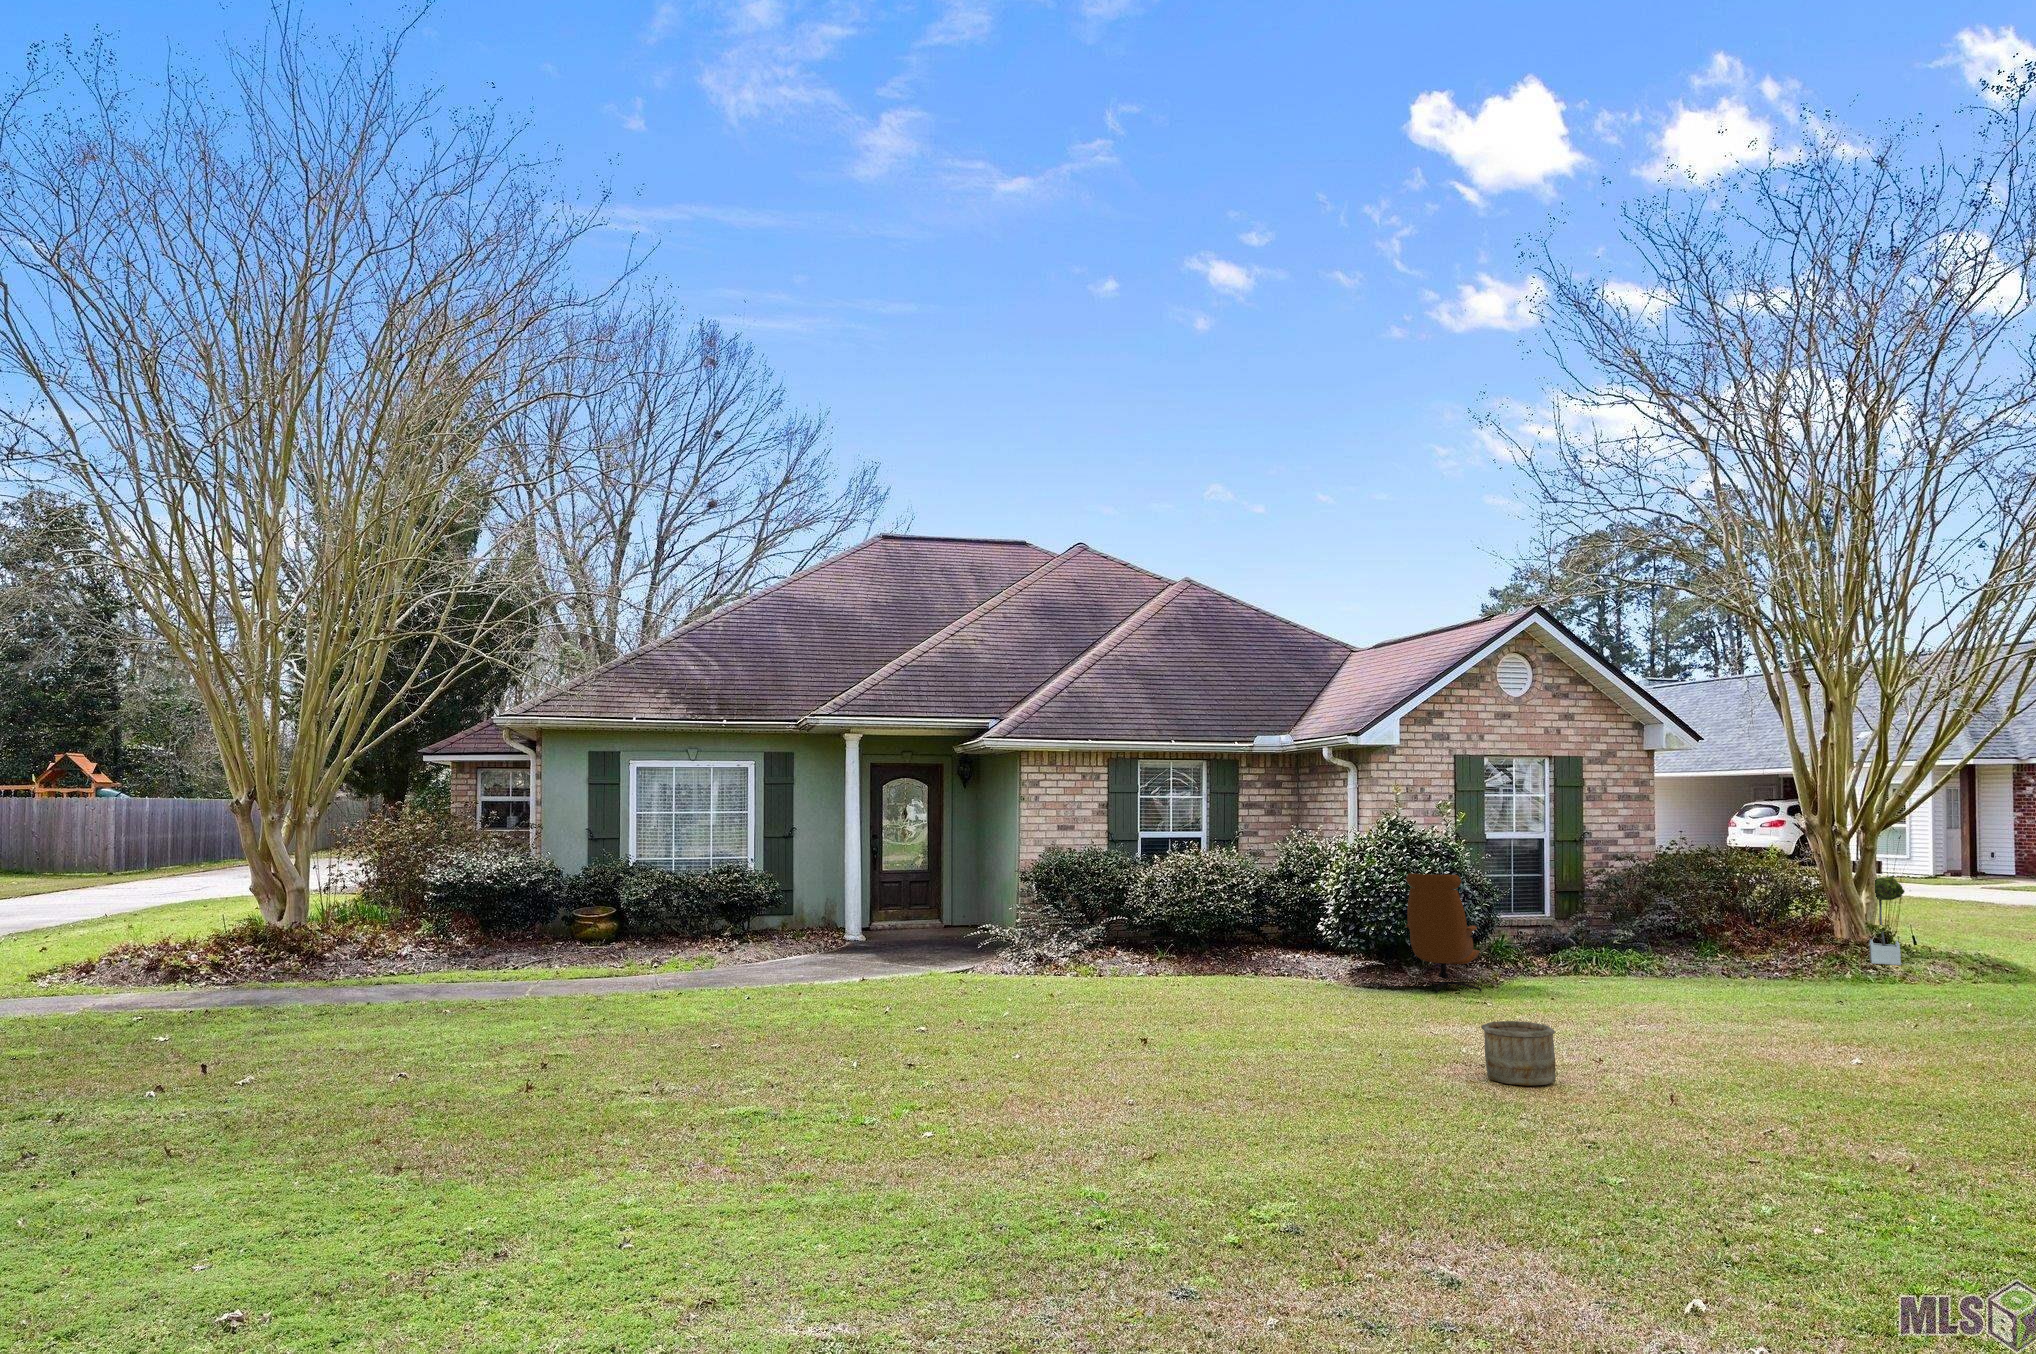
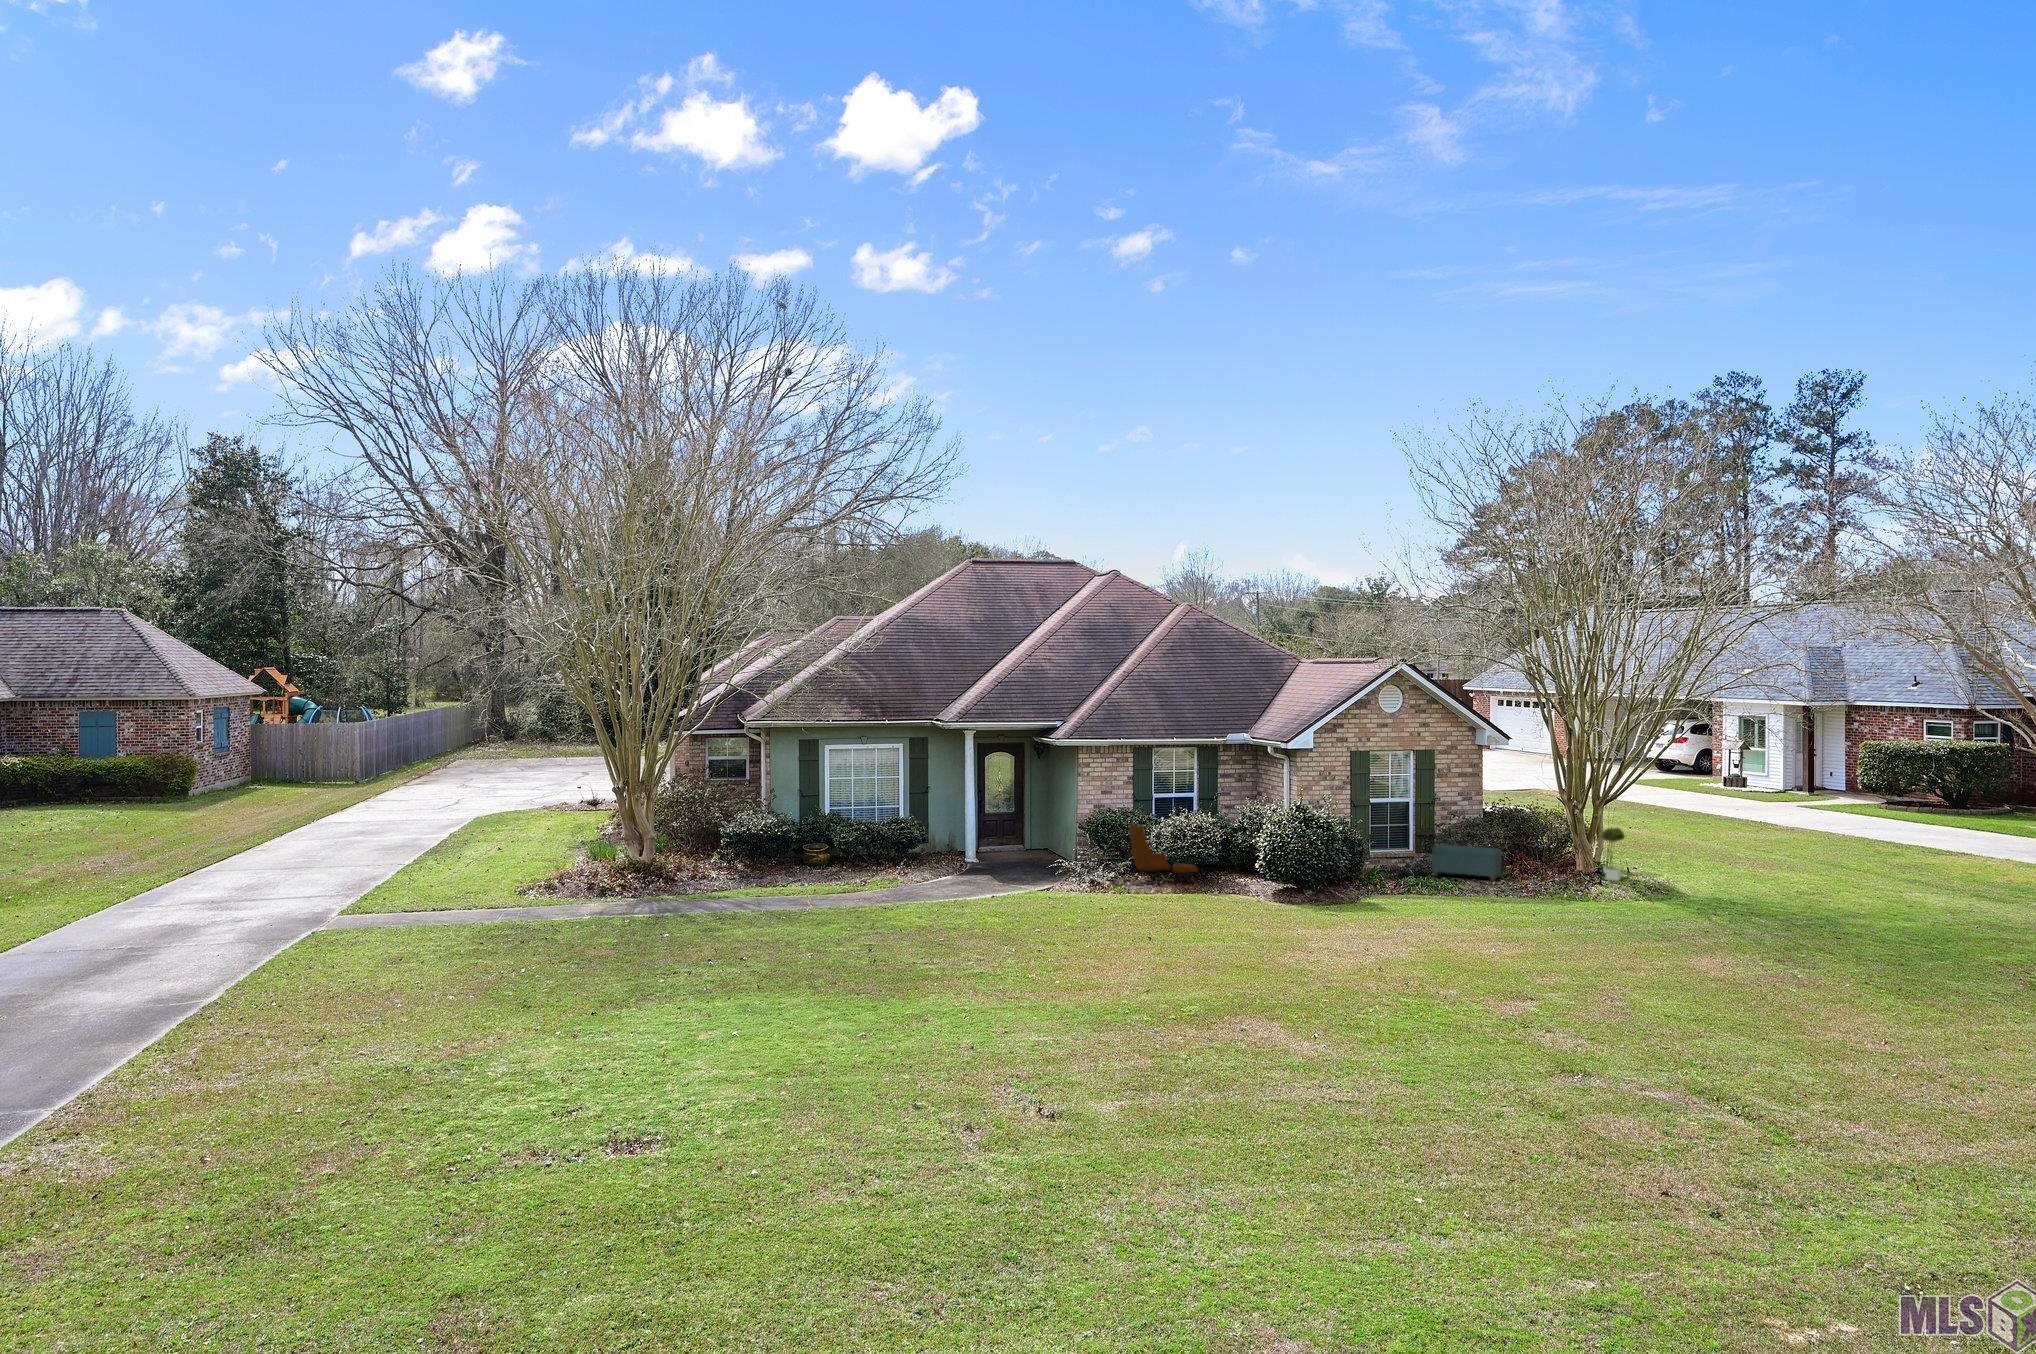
lounge chair: present [1405,873,1483,993] -> present [1129,824,1198,883]
bench: none [1590,908,1706,965] -> present [1432,844,1502,881]
wooden bucket: present [1482,1021,1555,1086] -> none [1306,925,1337,954]

